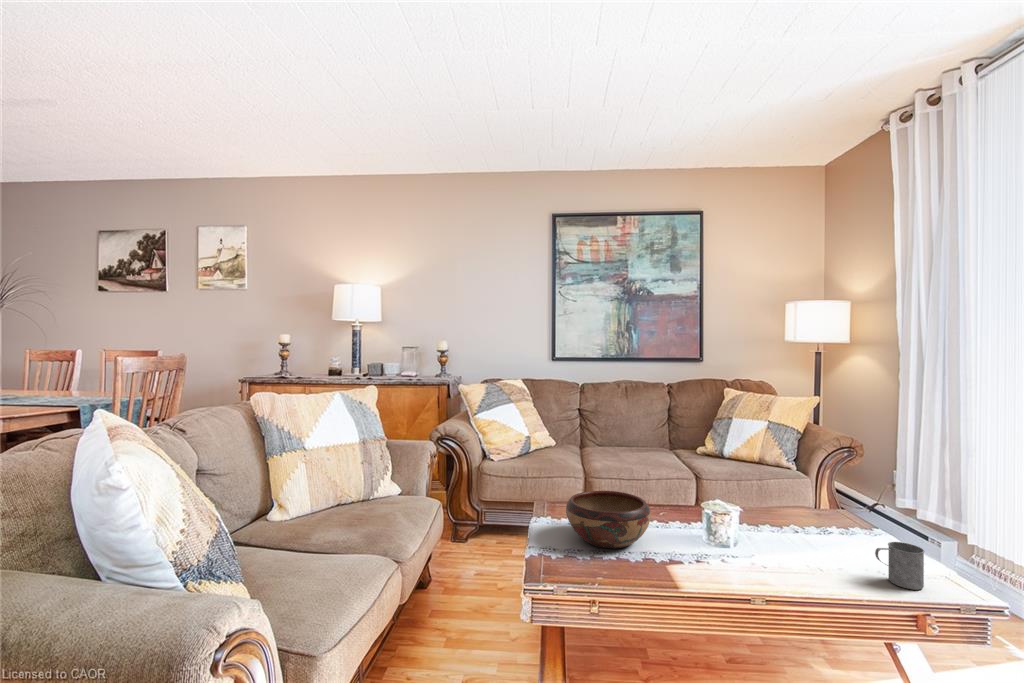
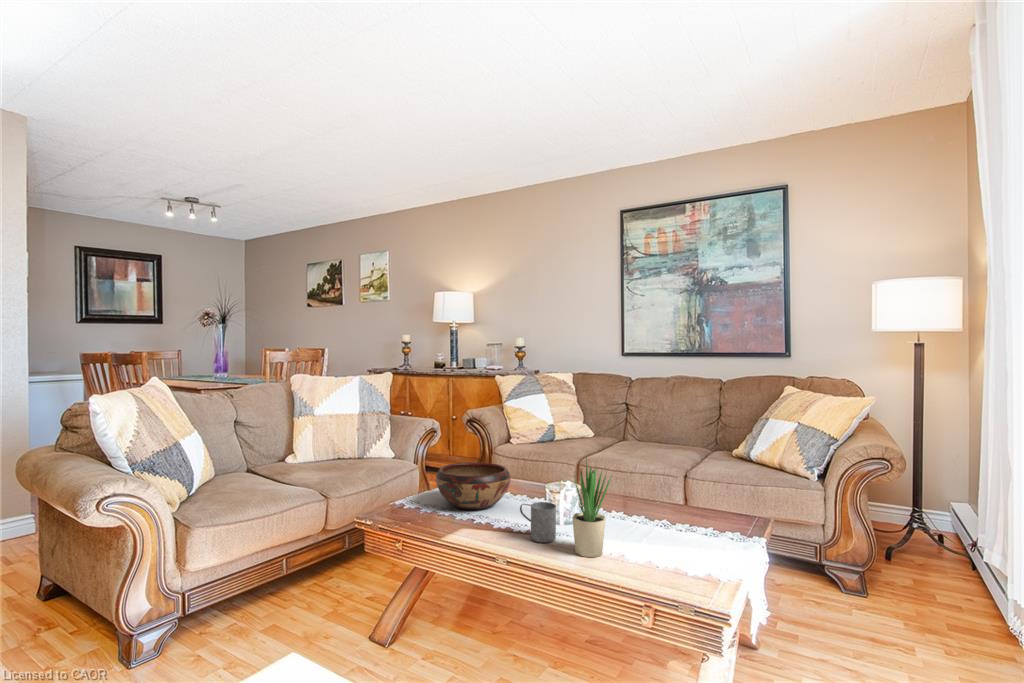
potted plant: none [788,476,833,579] -> present [572,458,612,557]
mug: present [875,542,925,590] -> present [520,502,556,543]

